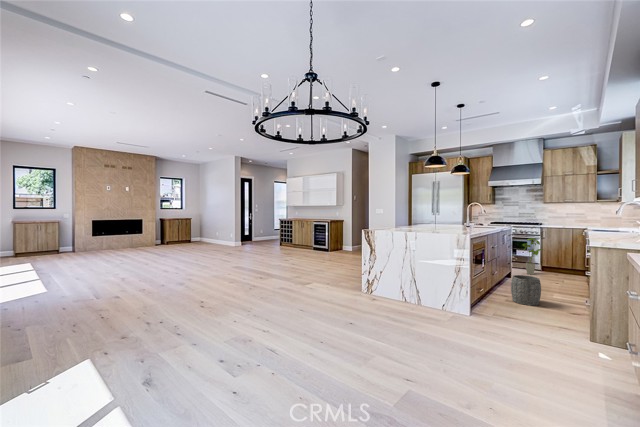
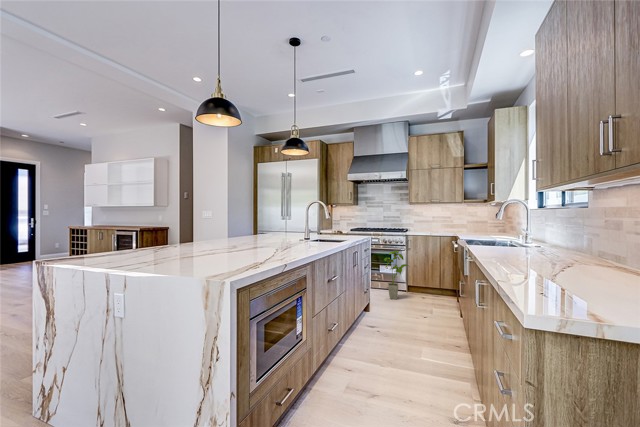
woven basket: present [511,275,541,305] -> none [346,335,393,404]

